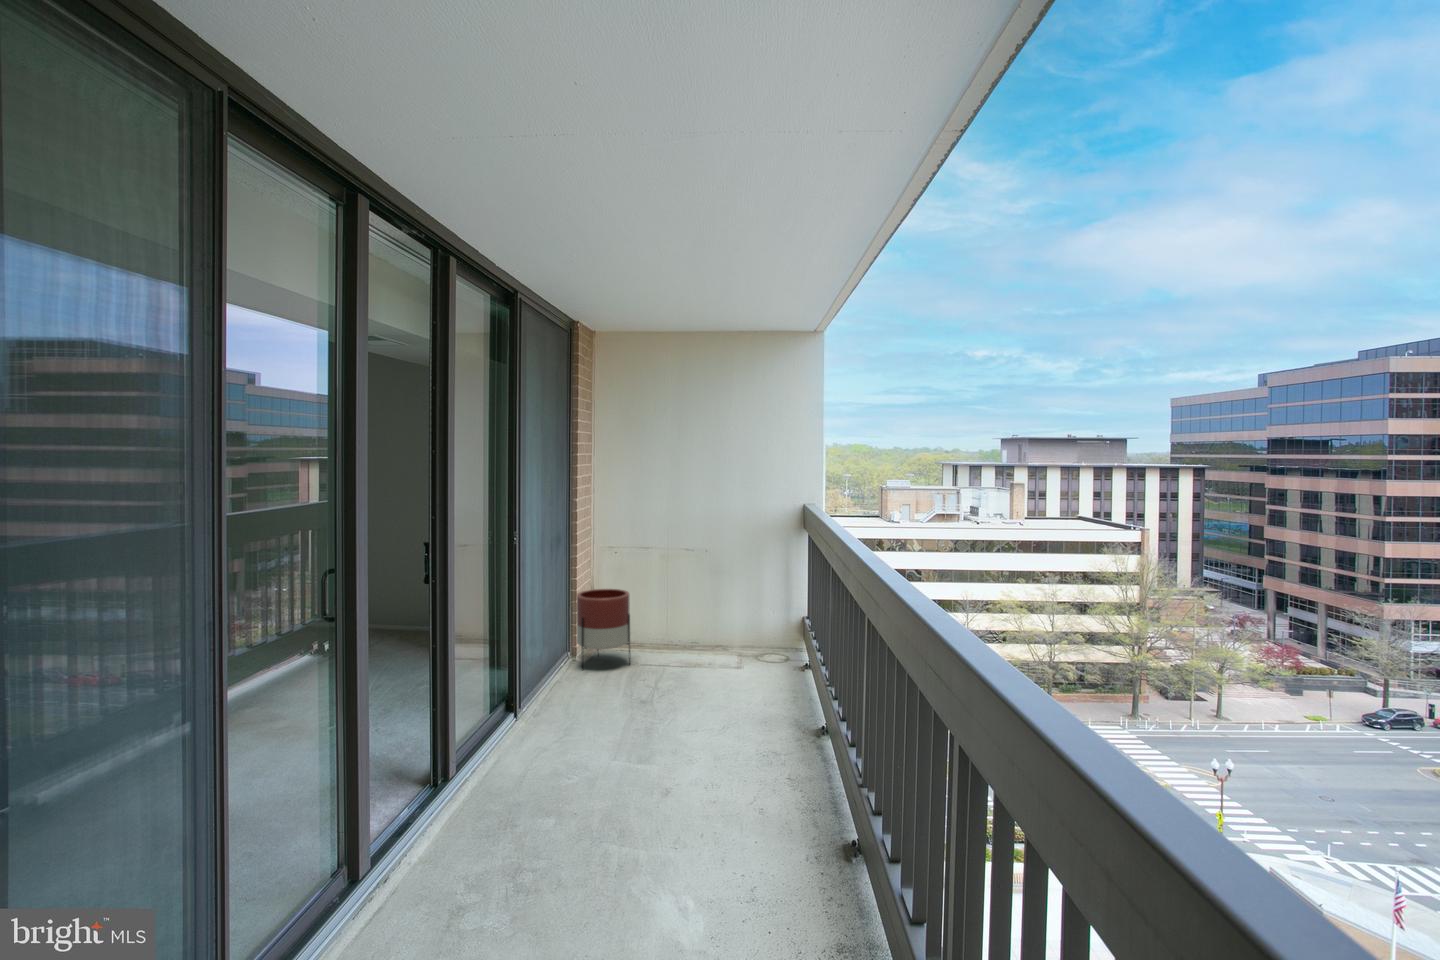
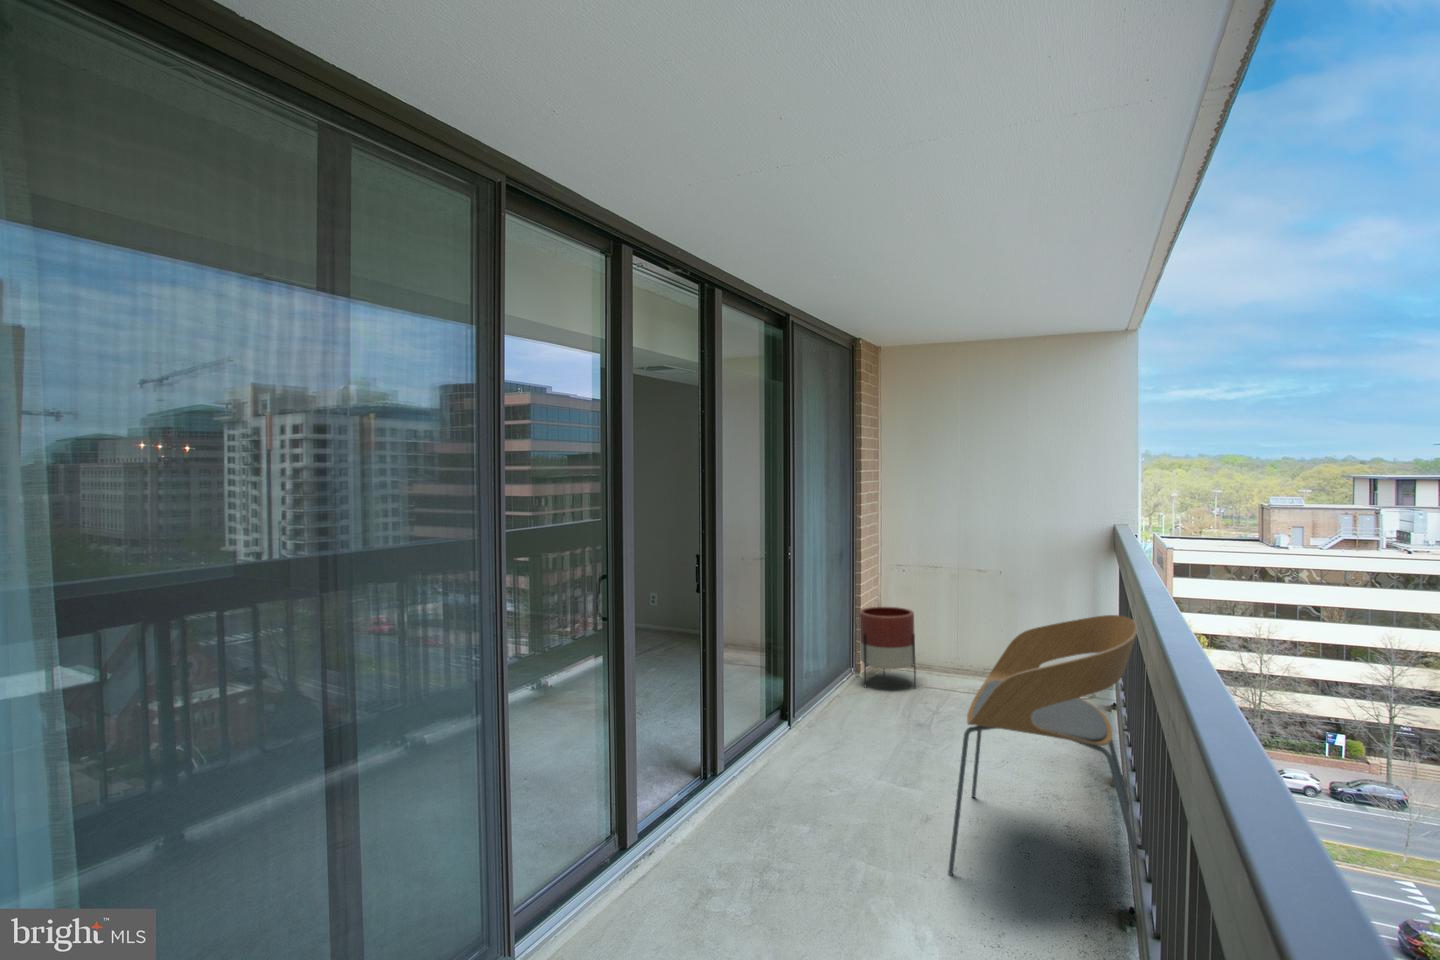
chair: none [688,585,843,828] -> present [948,615,1137,875]

